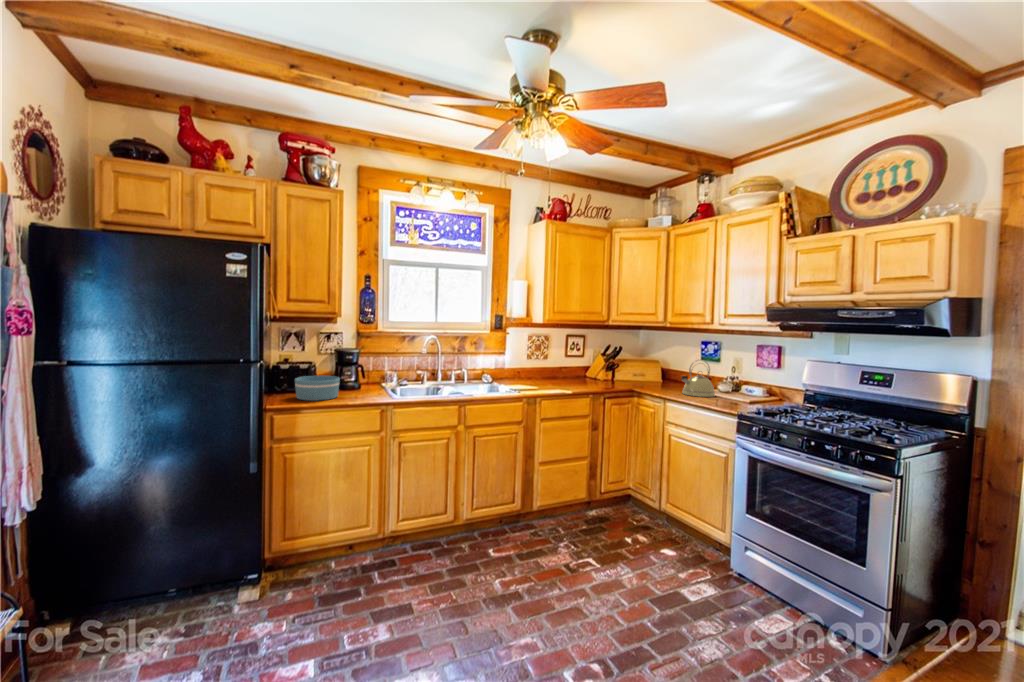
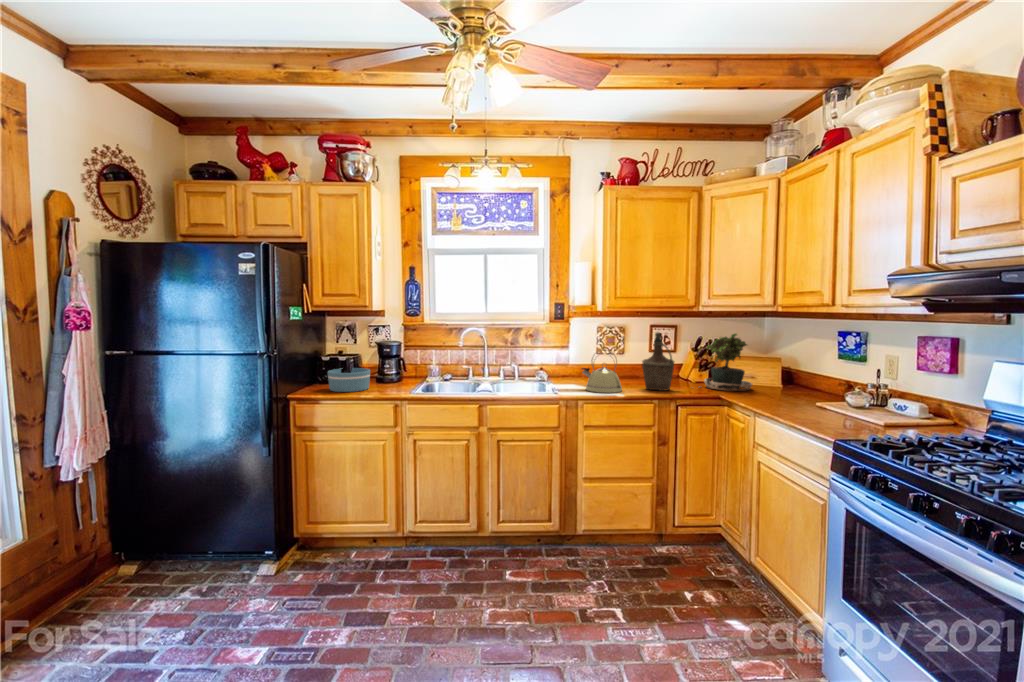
bottle: none [574,341,599,387] -> present [642,332,674,390]
potted plant: none [606,342,647,386] -> present [704,333,752,391]
kettle: present [681,359,715,397] -> present [582,349,622,393]

